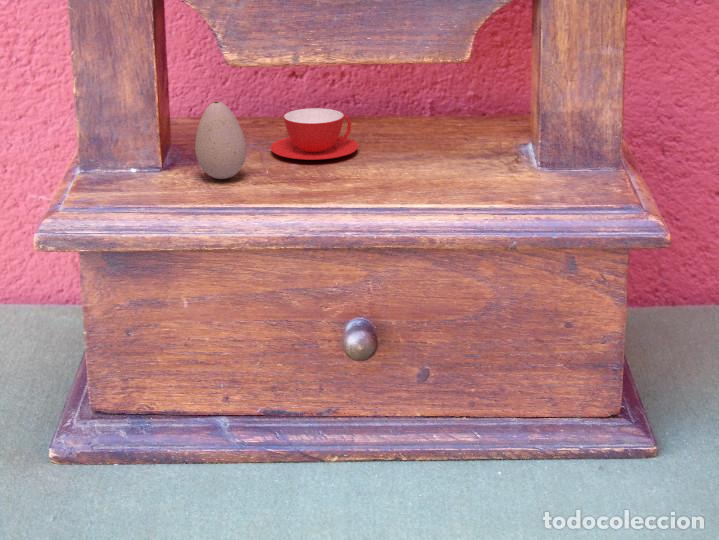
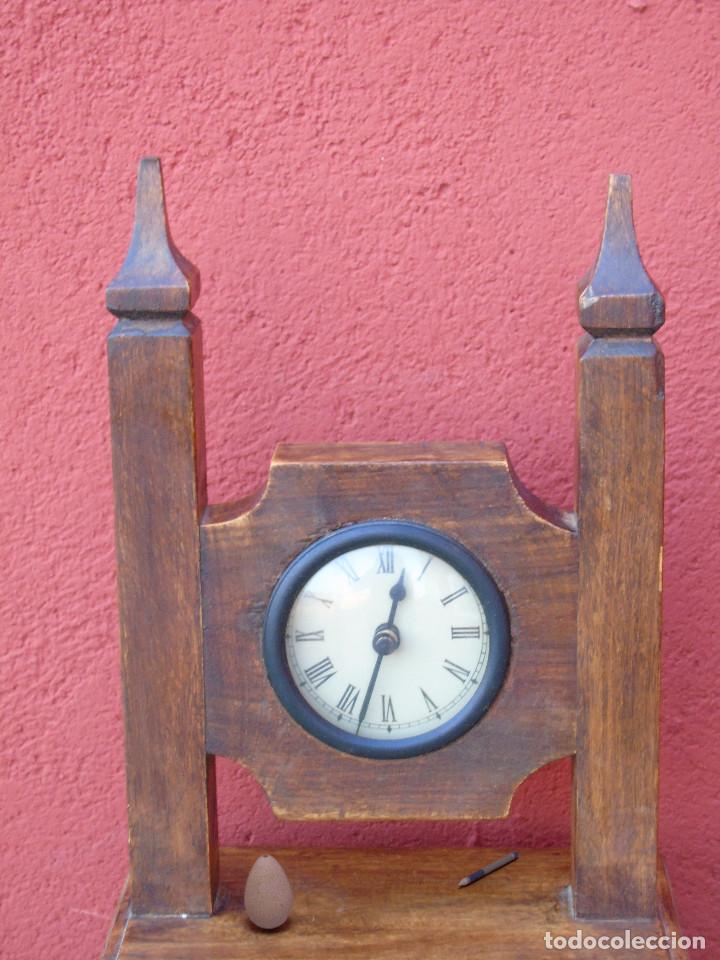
teacup: present [270,108,358,160] -> none [315,846,401,905]
pen: none [415,121,475,146] -> present [458,852,519,885]

